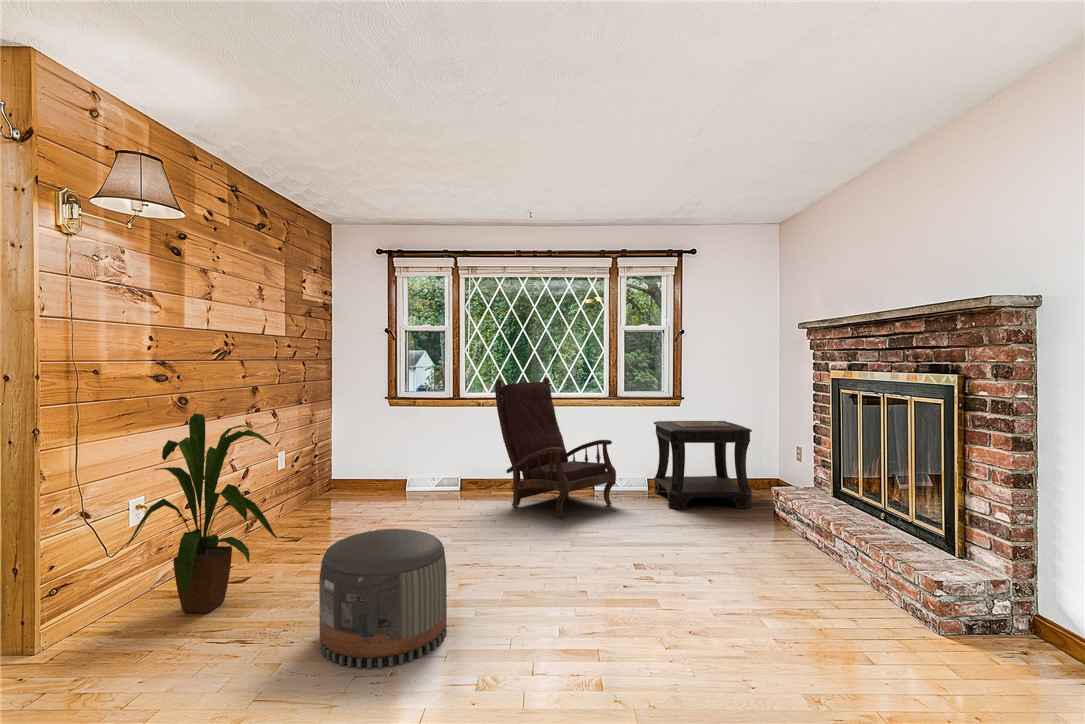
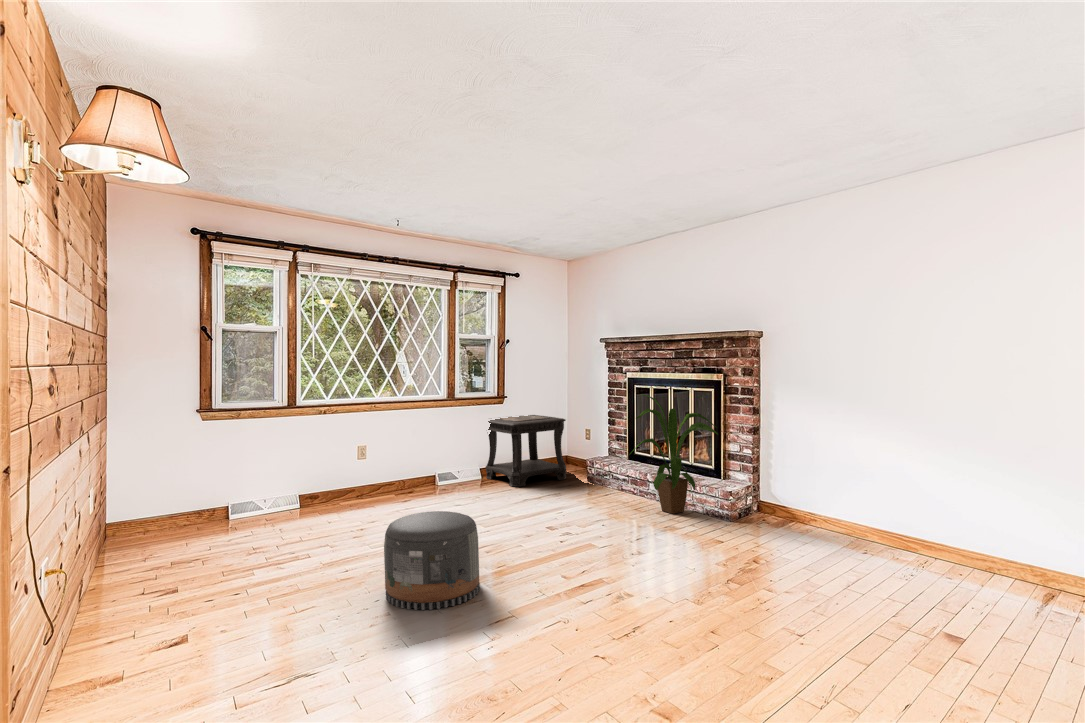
armchair: present [495,377,616,519] -> none [363,387,471,506]
house plant: present [126,414,277,613] -> present [630,394,717,514]

